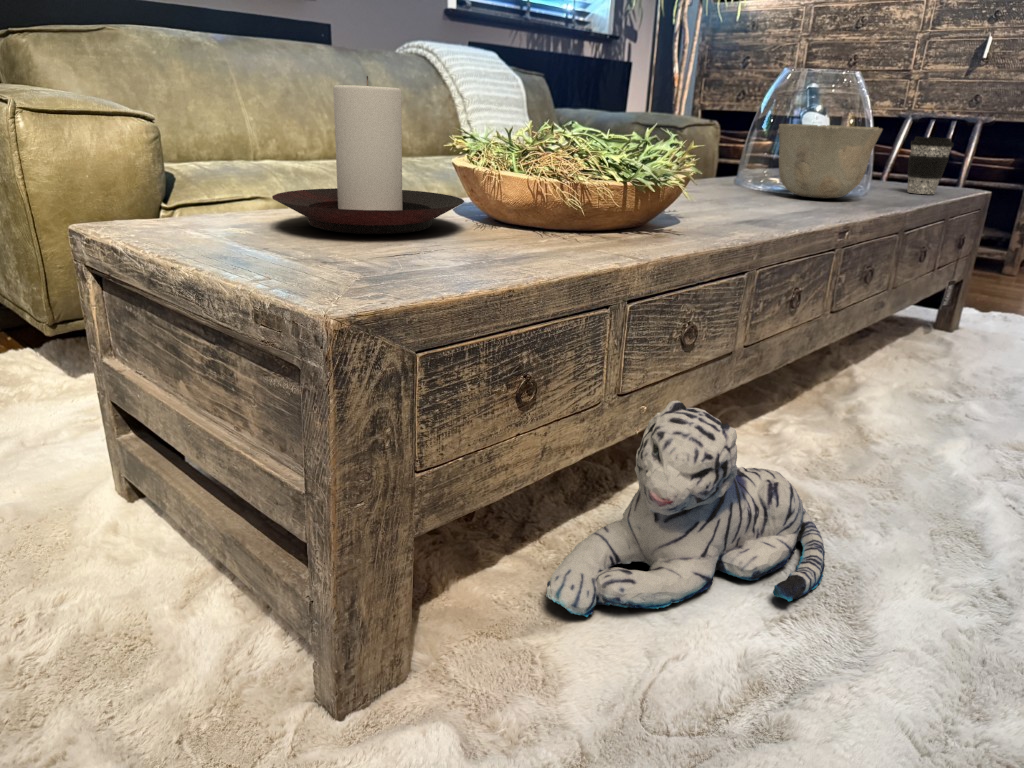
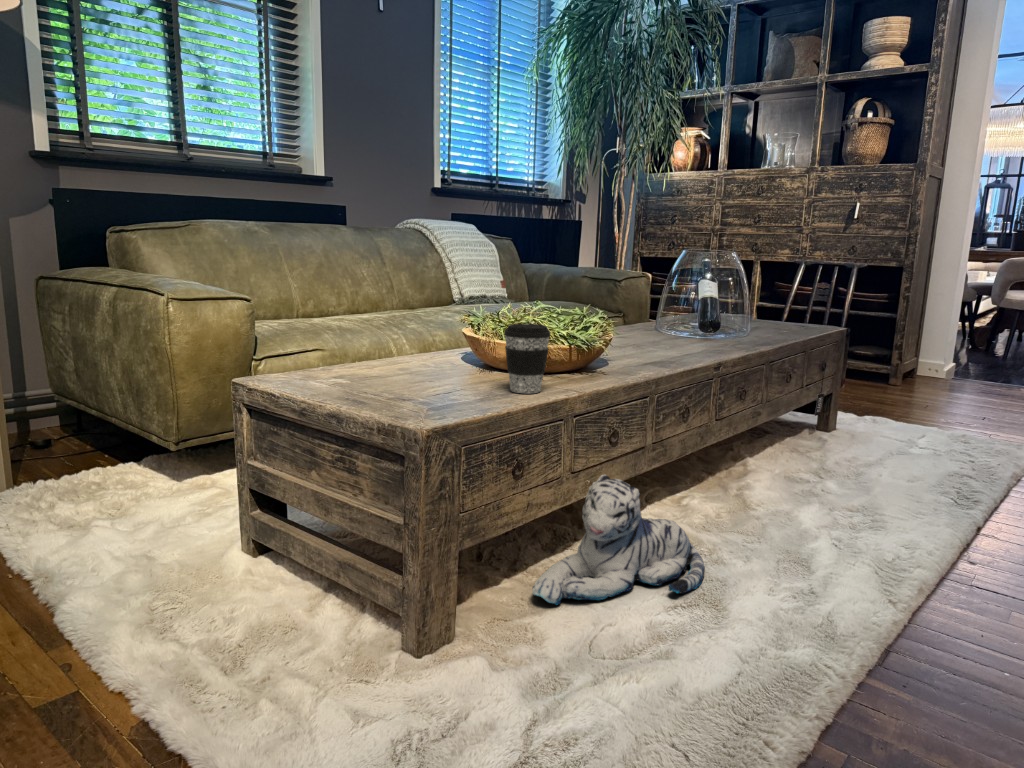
candle holder: present [272,76,464,234] -> none [357,289,473,381]
ceramic bowl: present [779,124,882,198] -> none [680,289,748,341]
coffee cup: present [907,137,953,194] -> present [504,324,551,393]

